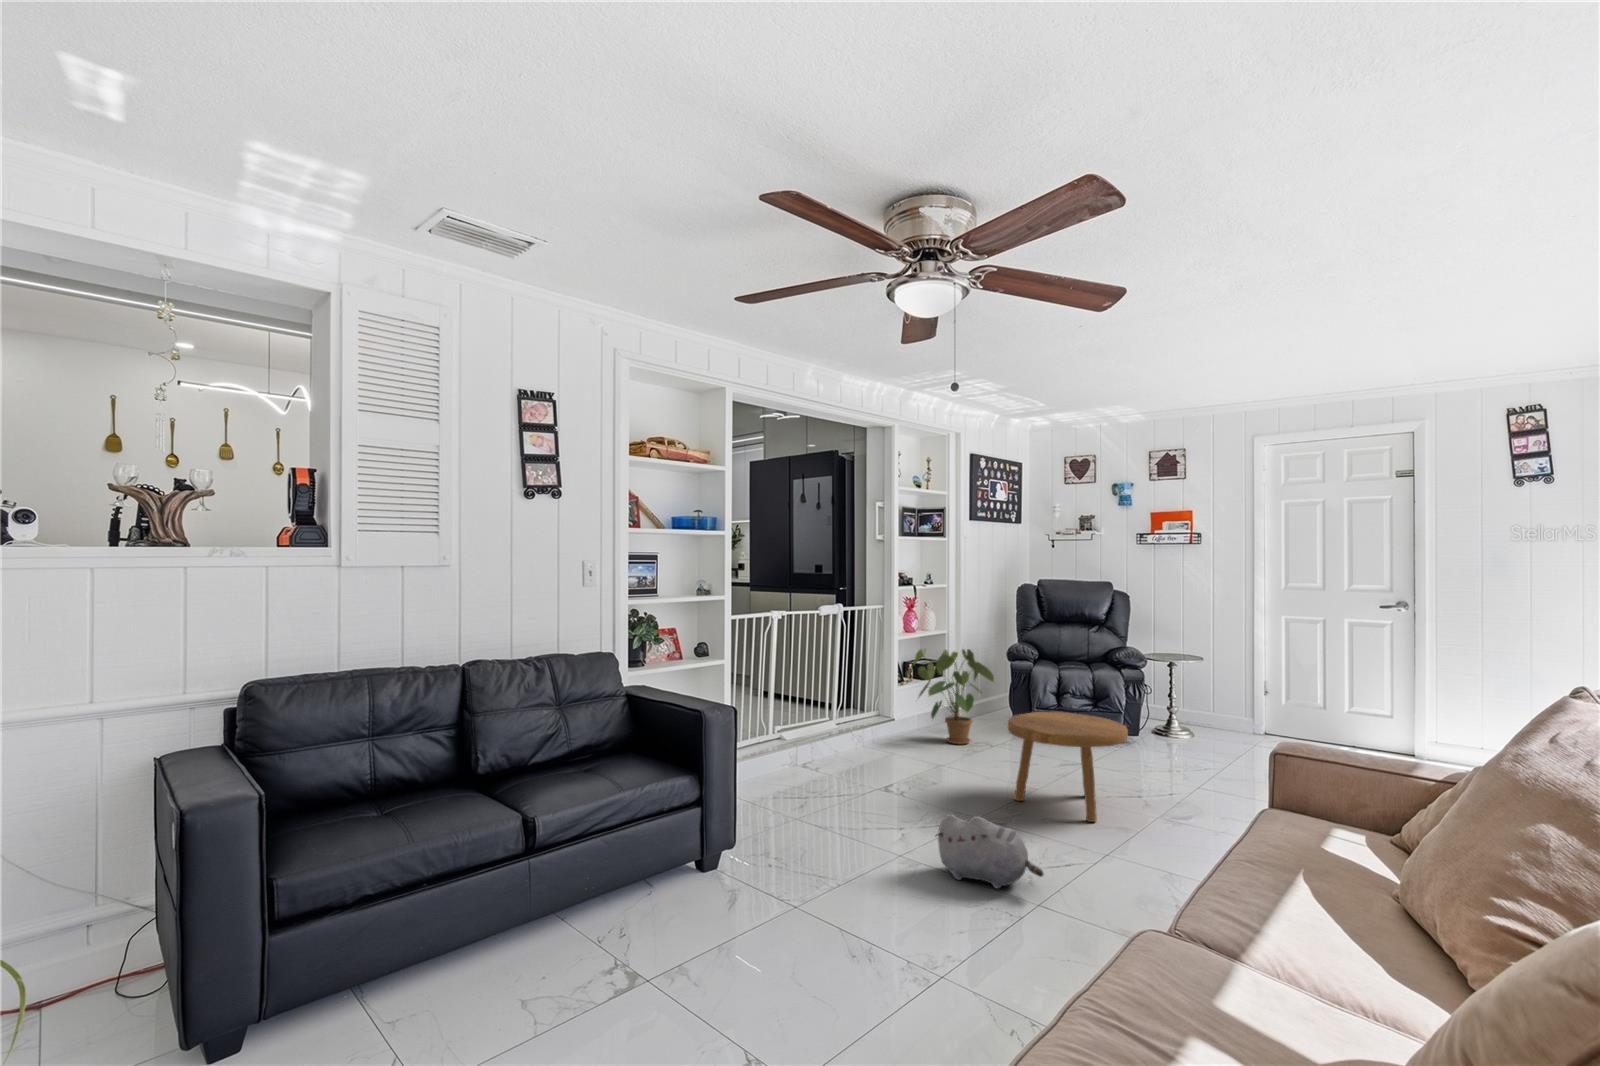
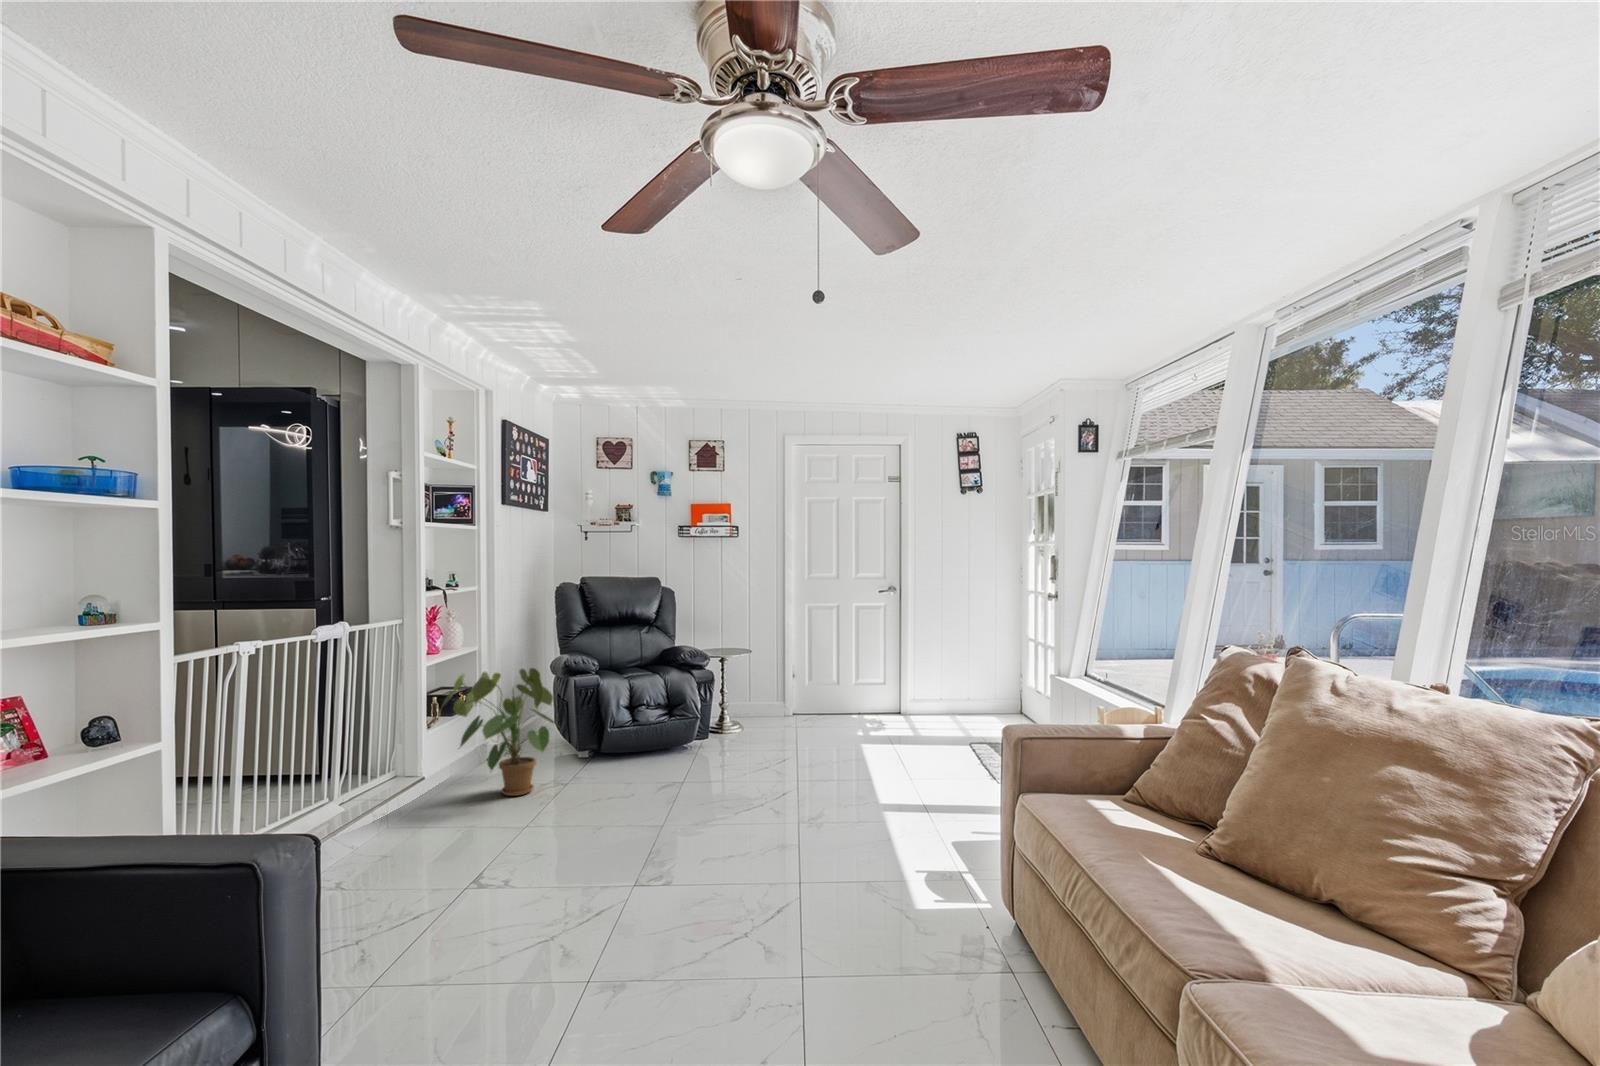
footstool: present [1008,712,1128,822] -> none [651,731,790,862]
plush toy: present [936,814,1043,889] -> none [678,917,841,1025]

